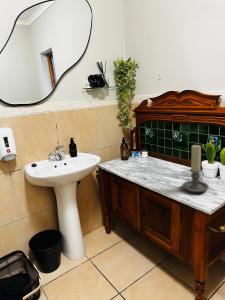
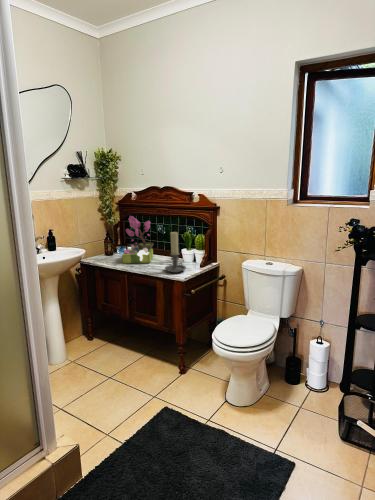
flower arrangement: none [136,123,169,174] -> present [122,216,153,264]

